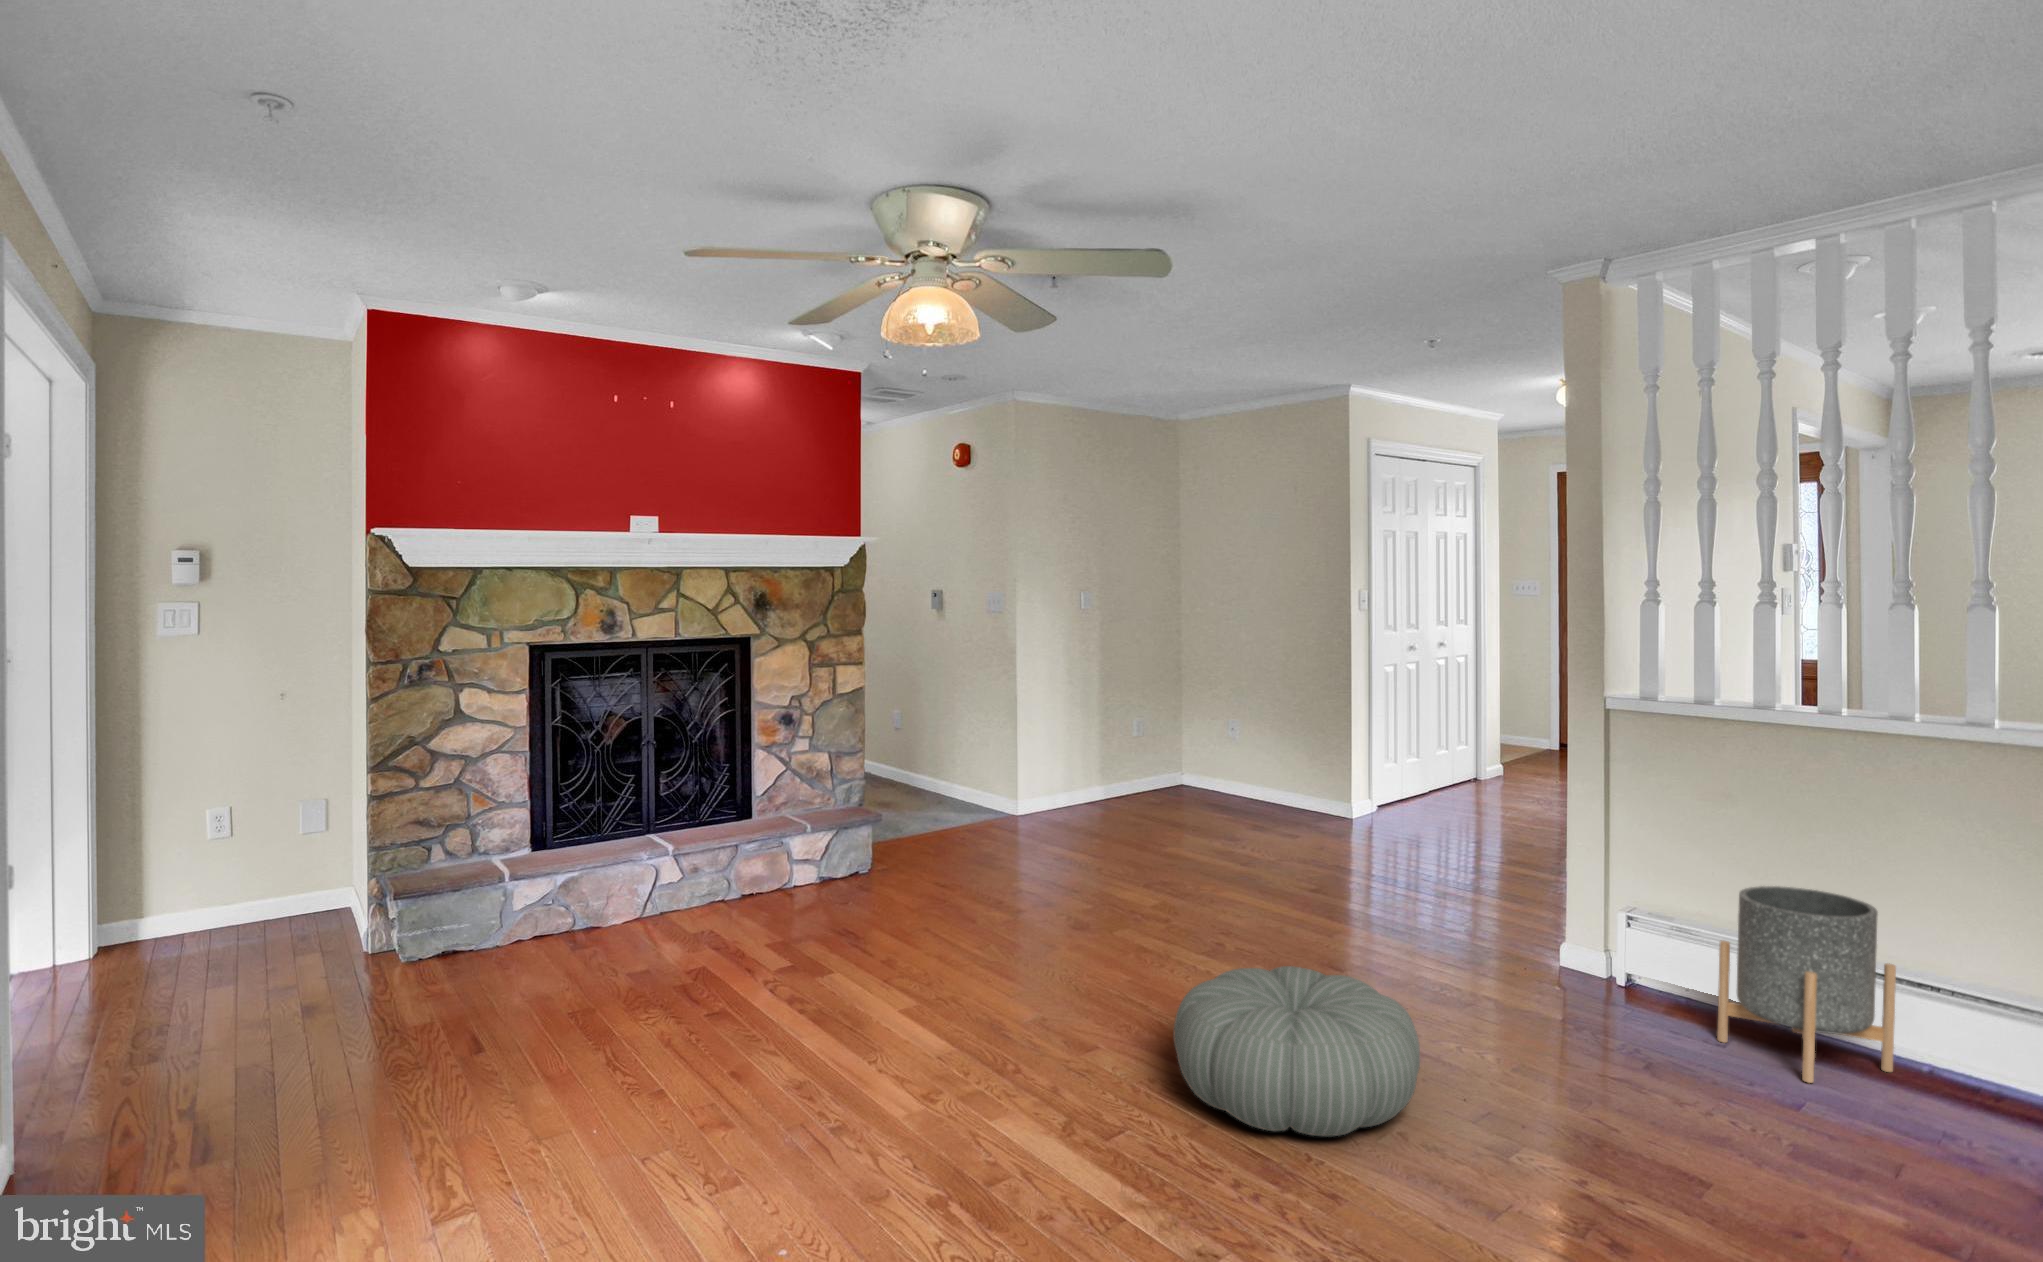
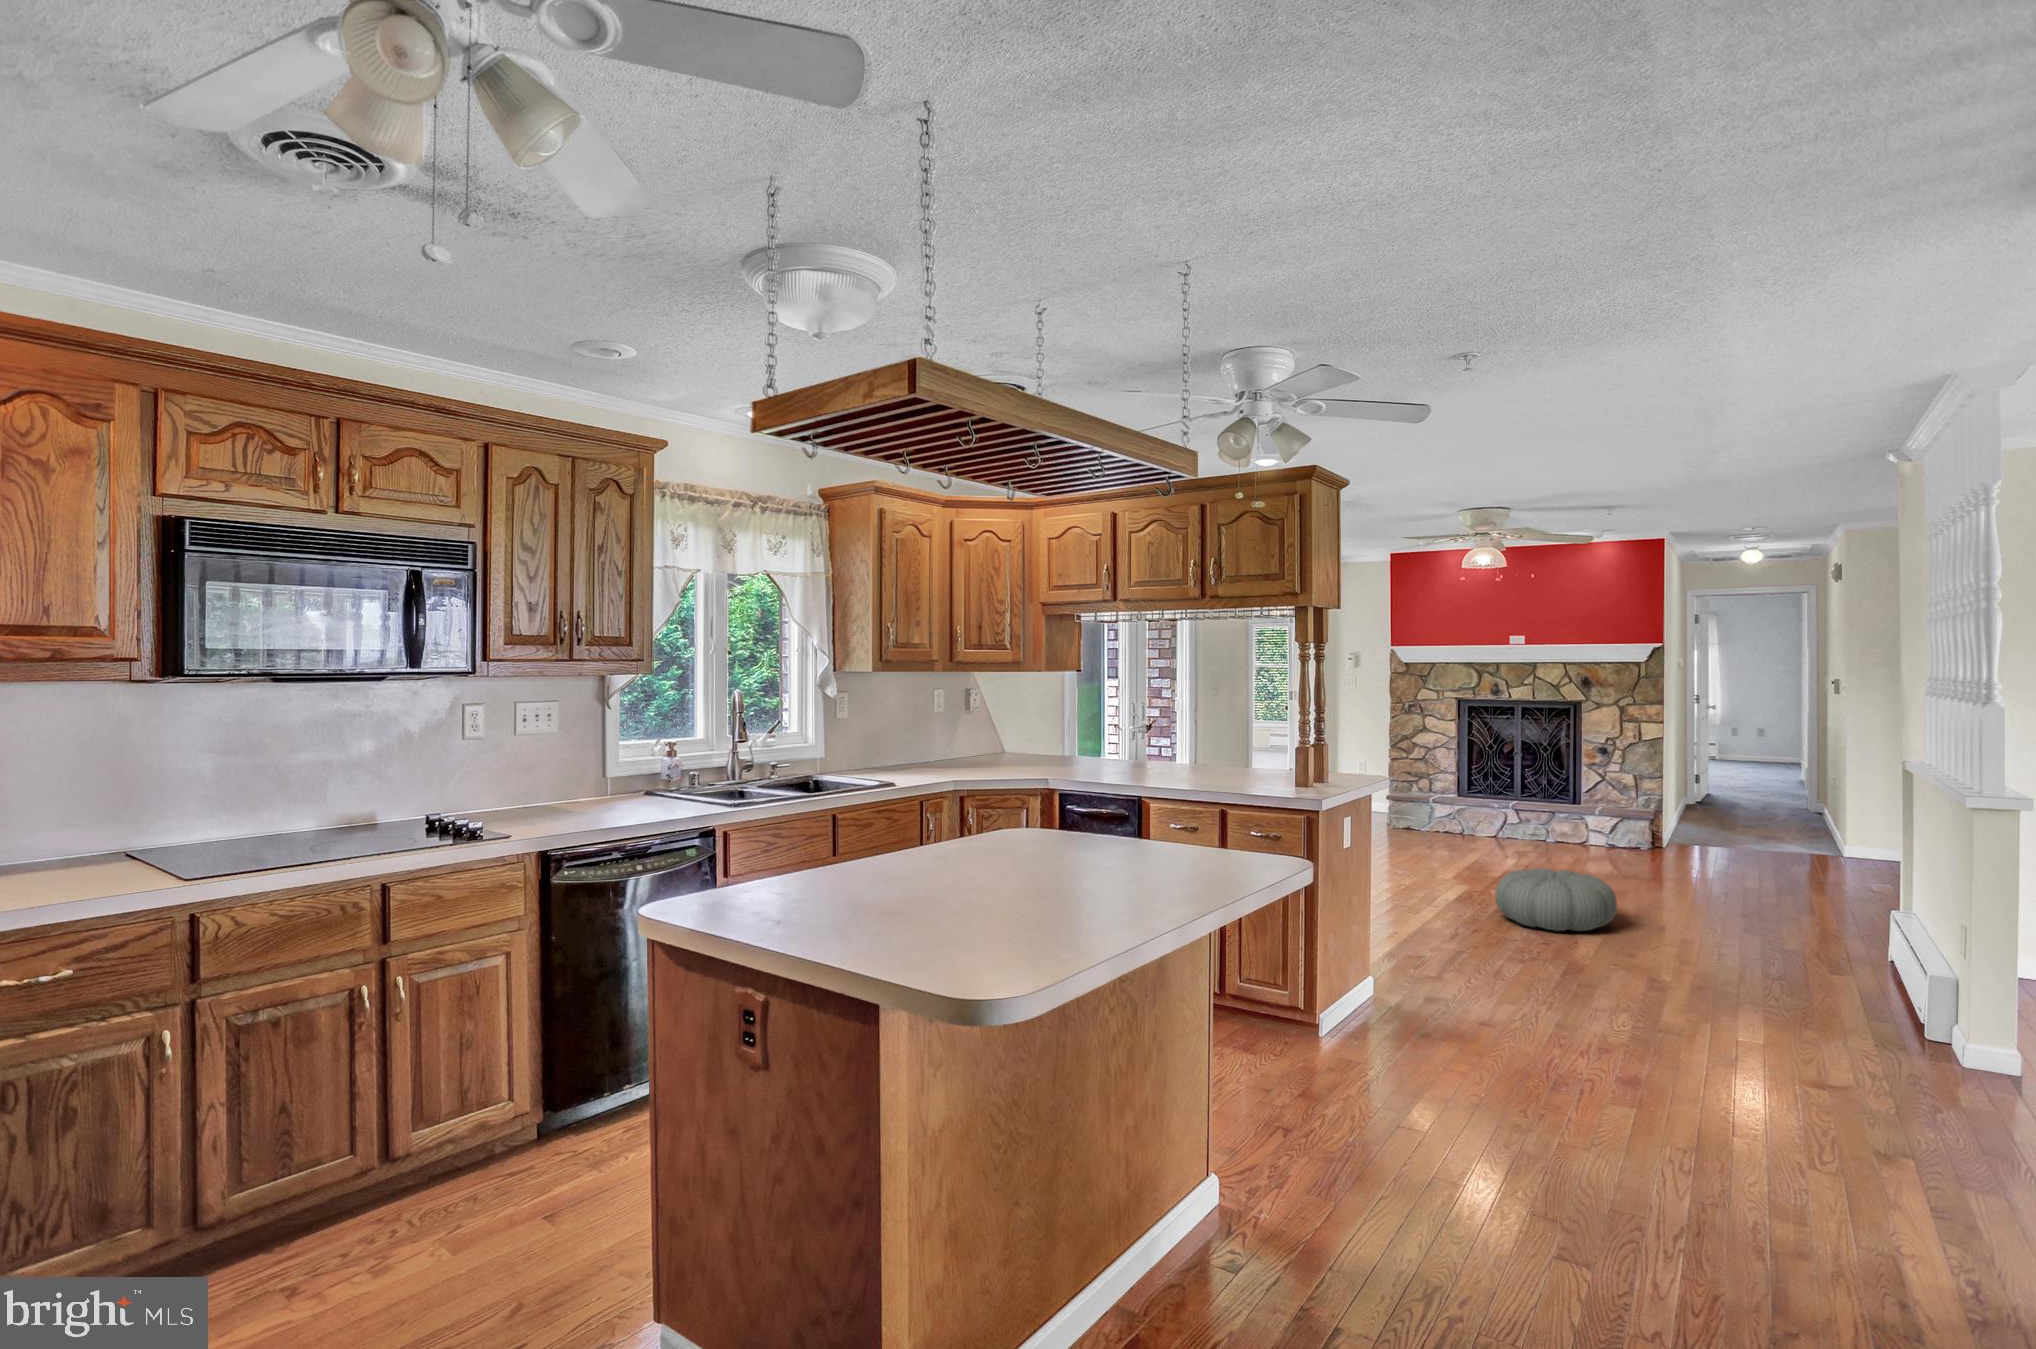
planter: present [1717,886,1896,1083] -> none [1794,892,1897,1009]

